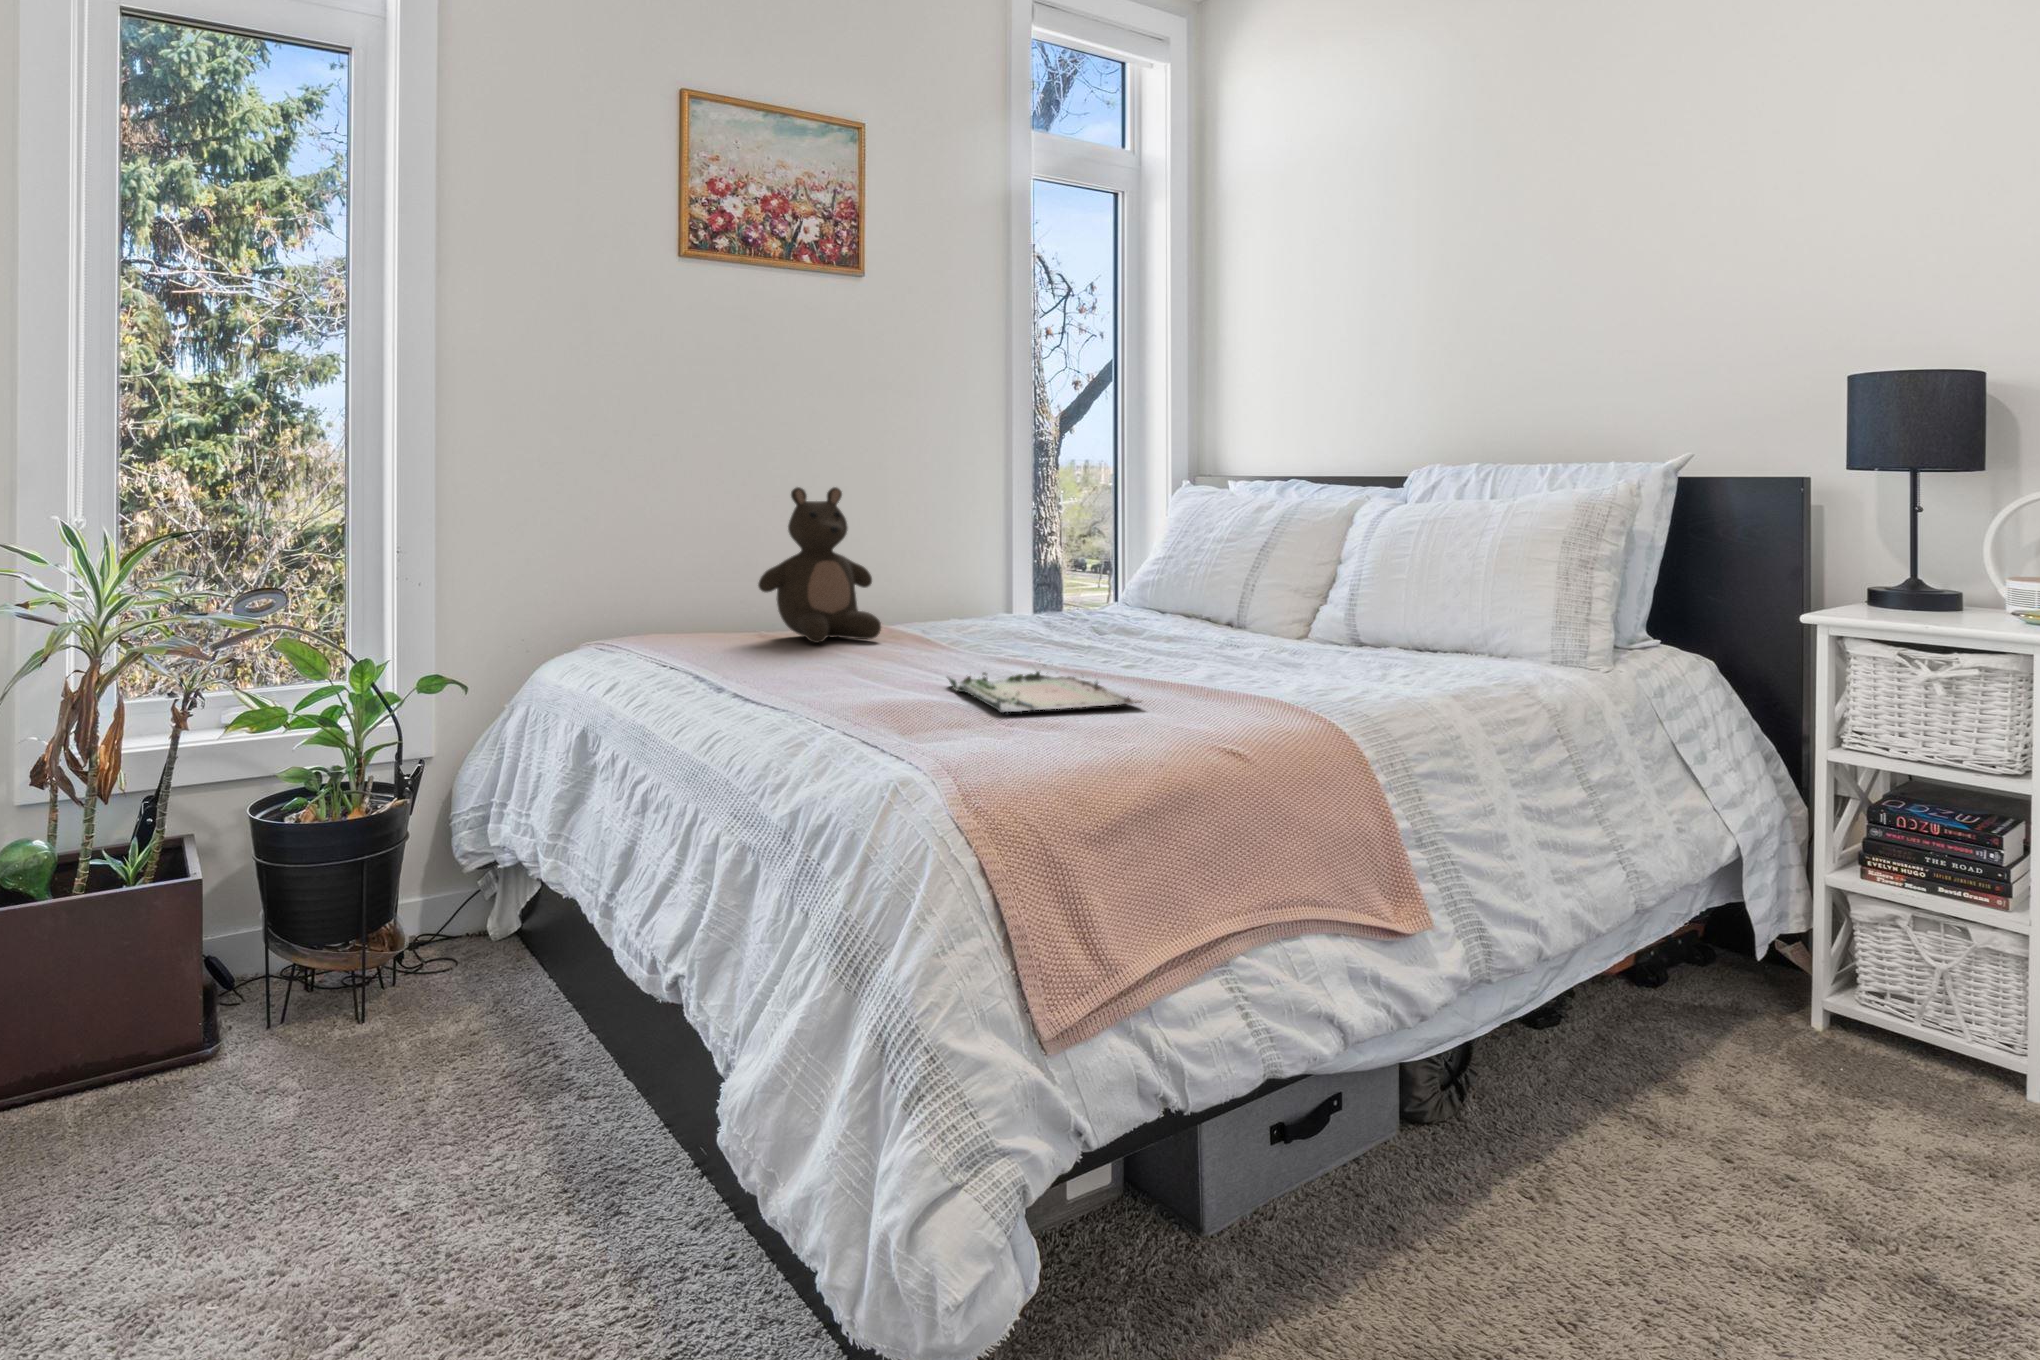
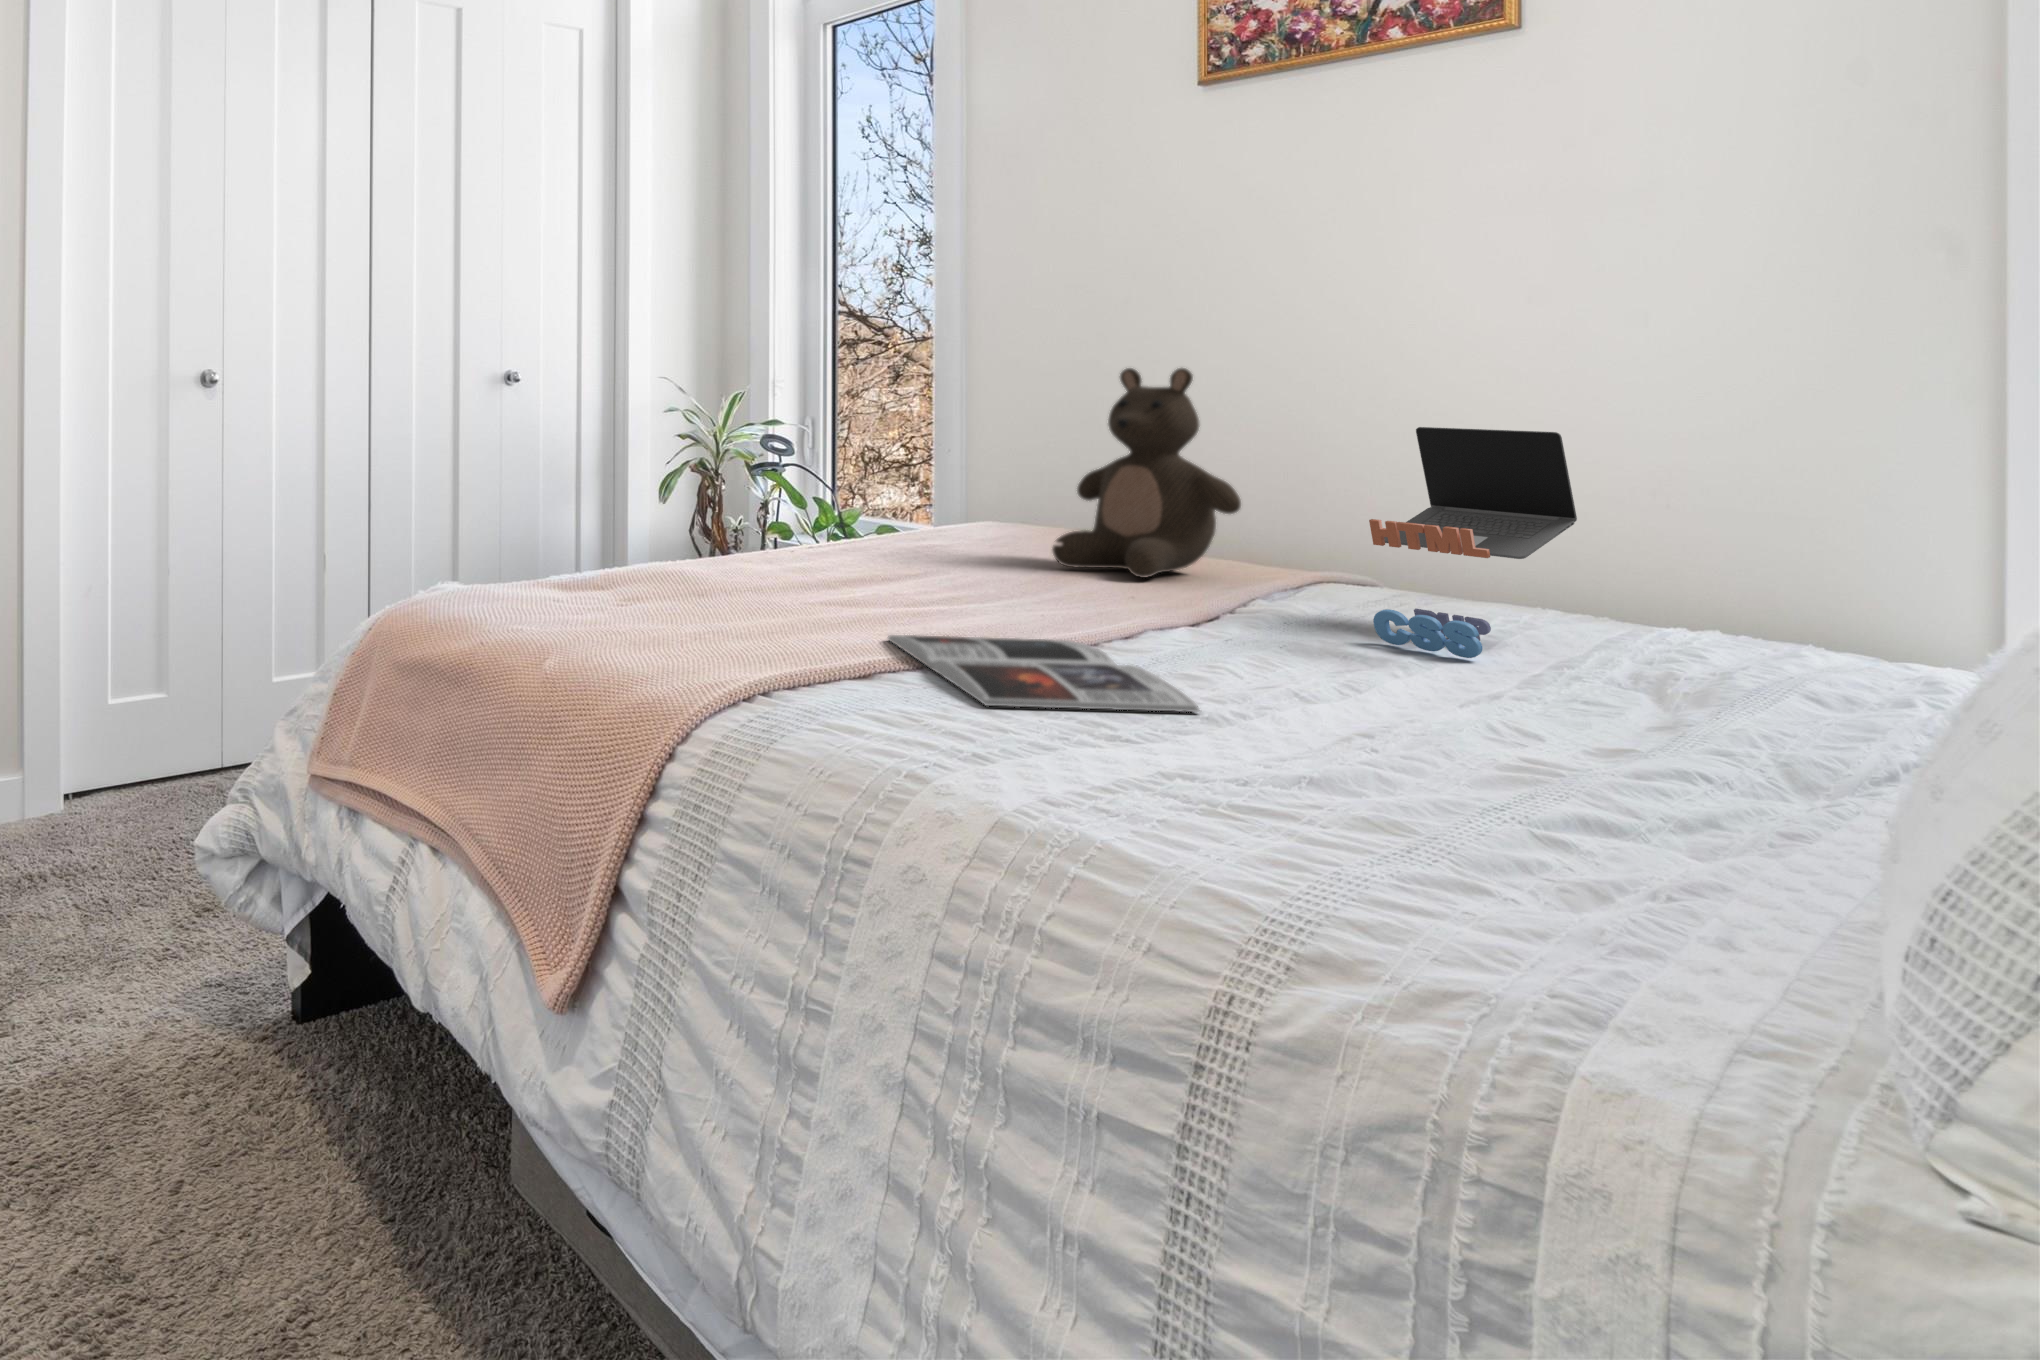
laptop: none [1000,522,1133,638] -> present [1369,427,1577,658]
magazine: none [1142,657,1335,681] -> present [887,635,1199,712]
tray: present [948,671,1142,713] -> none [580,572,848,614]

